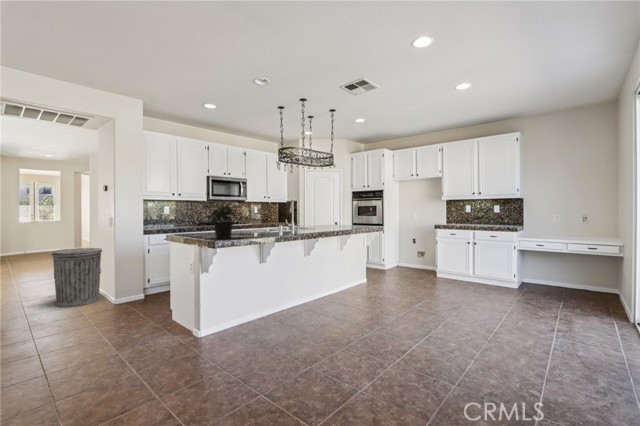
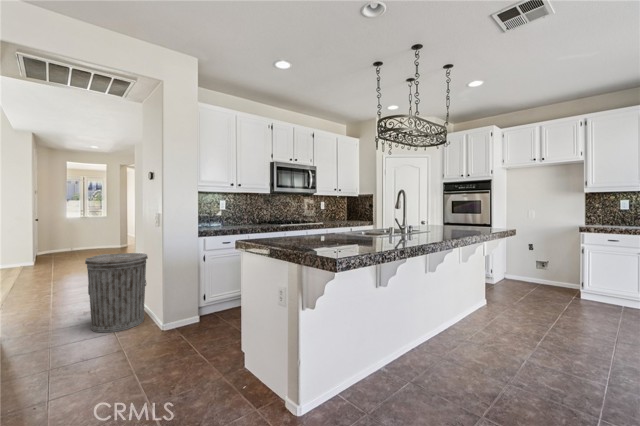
potted plant: present [207,204,236,239] -> none [306,193,357,251]

